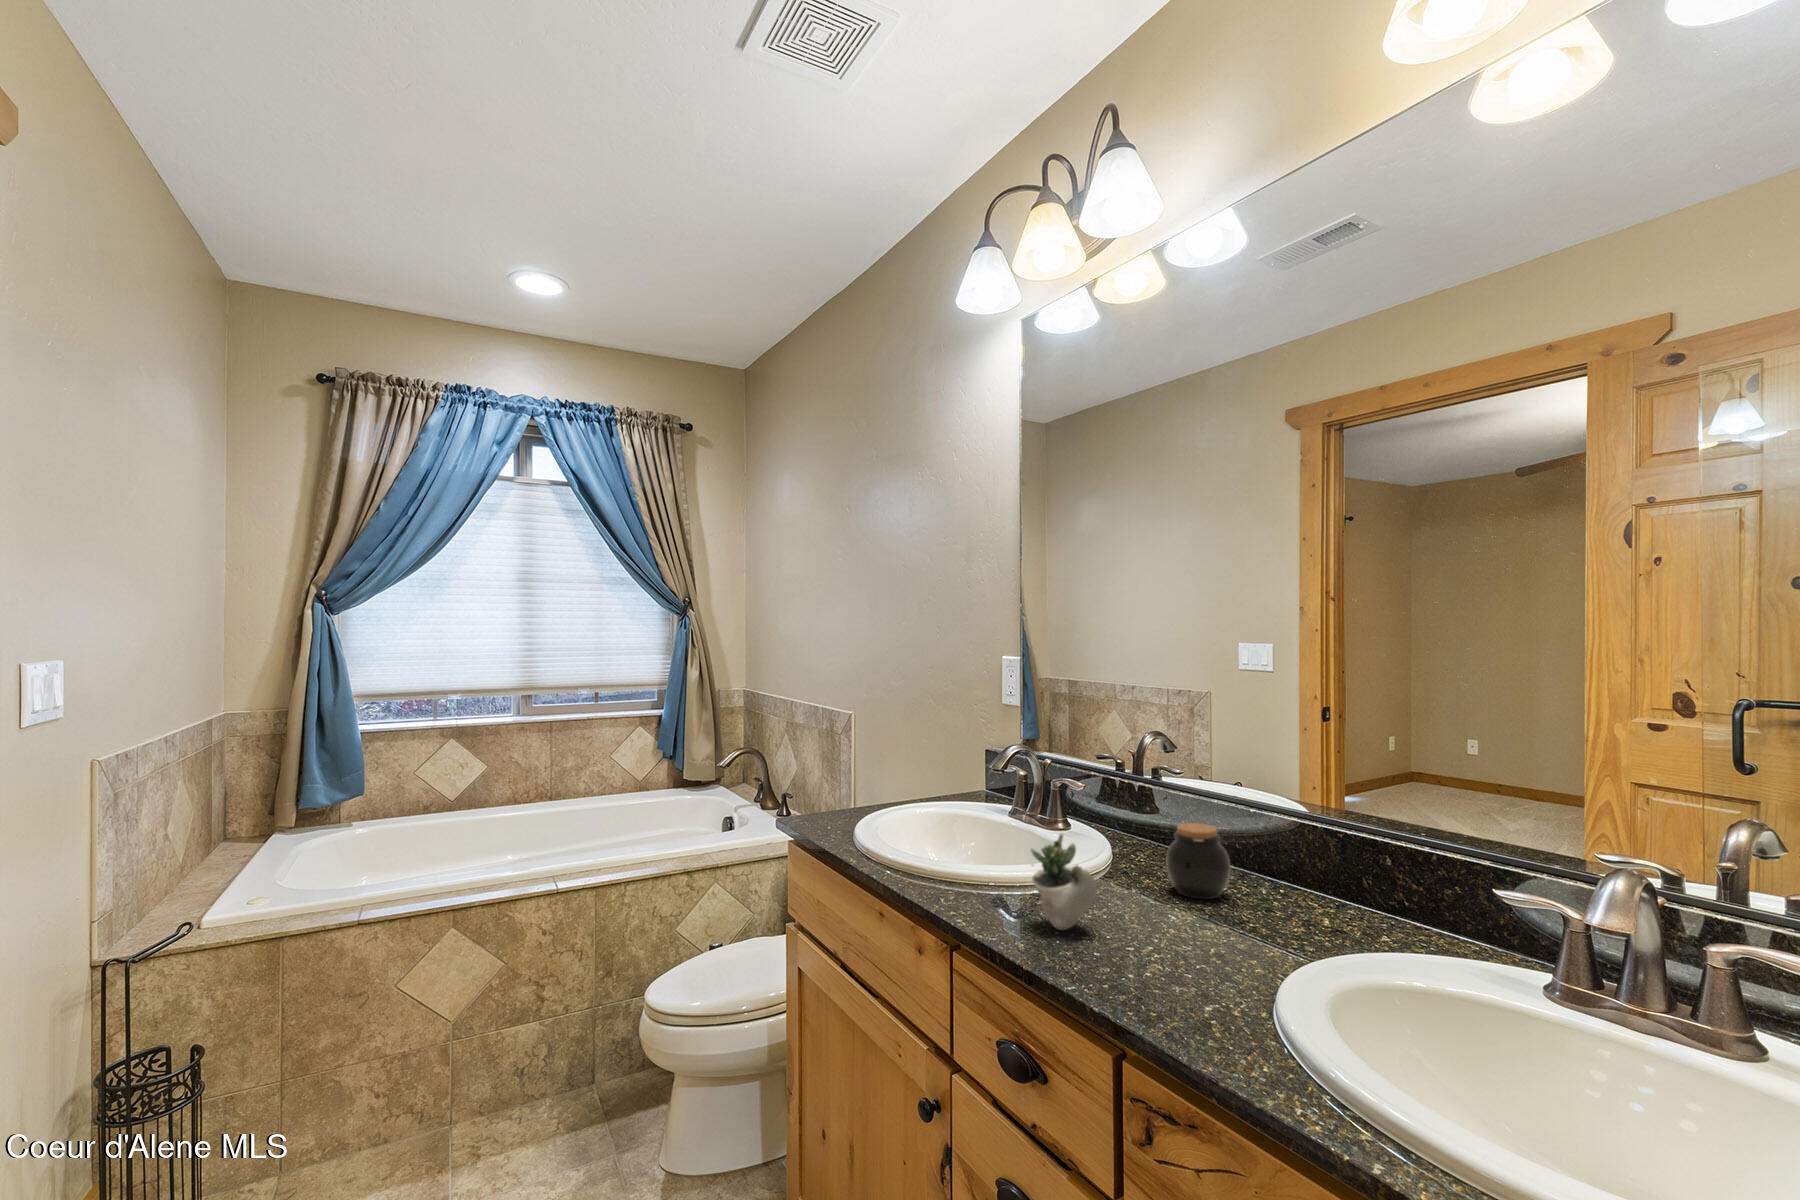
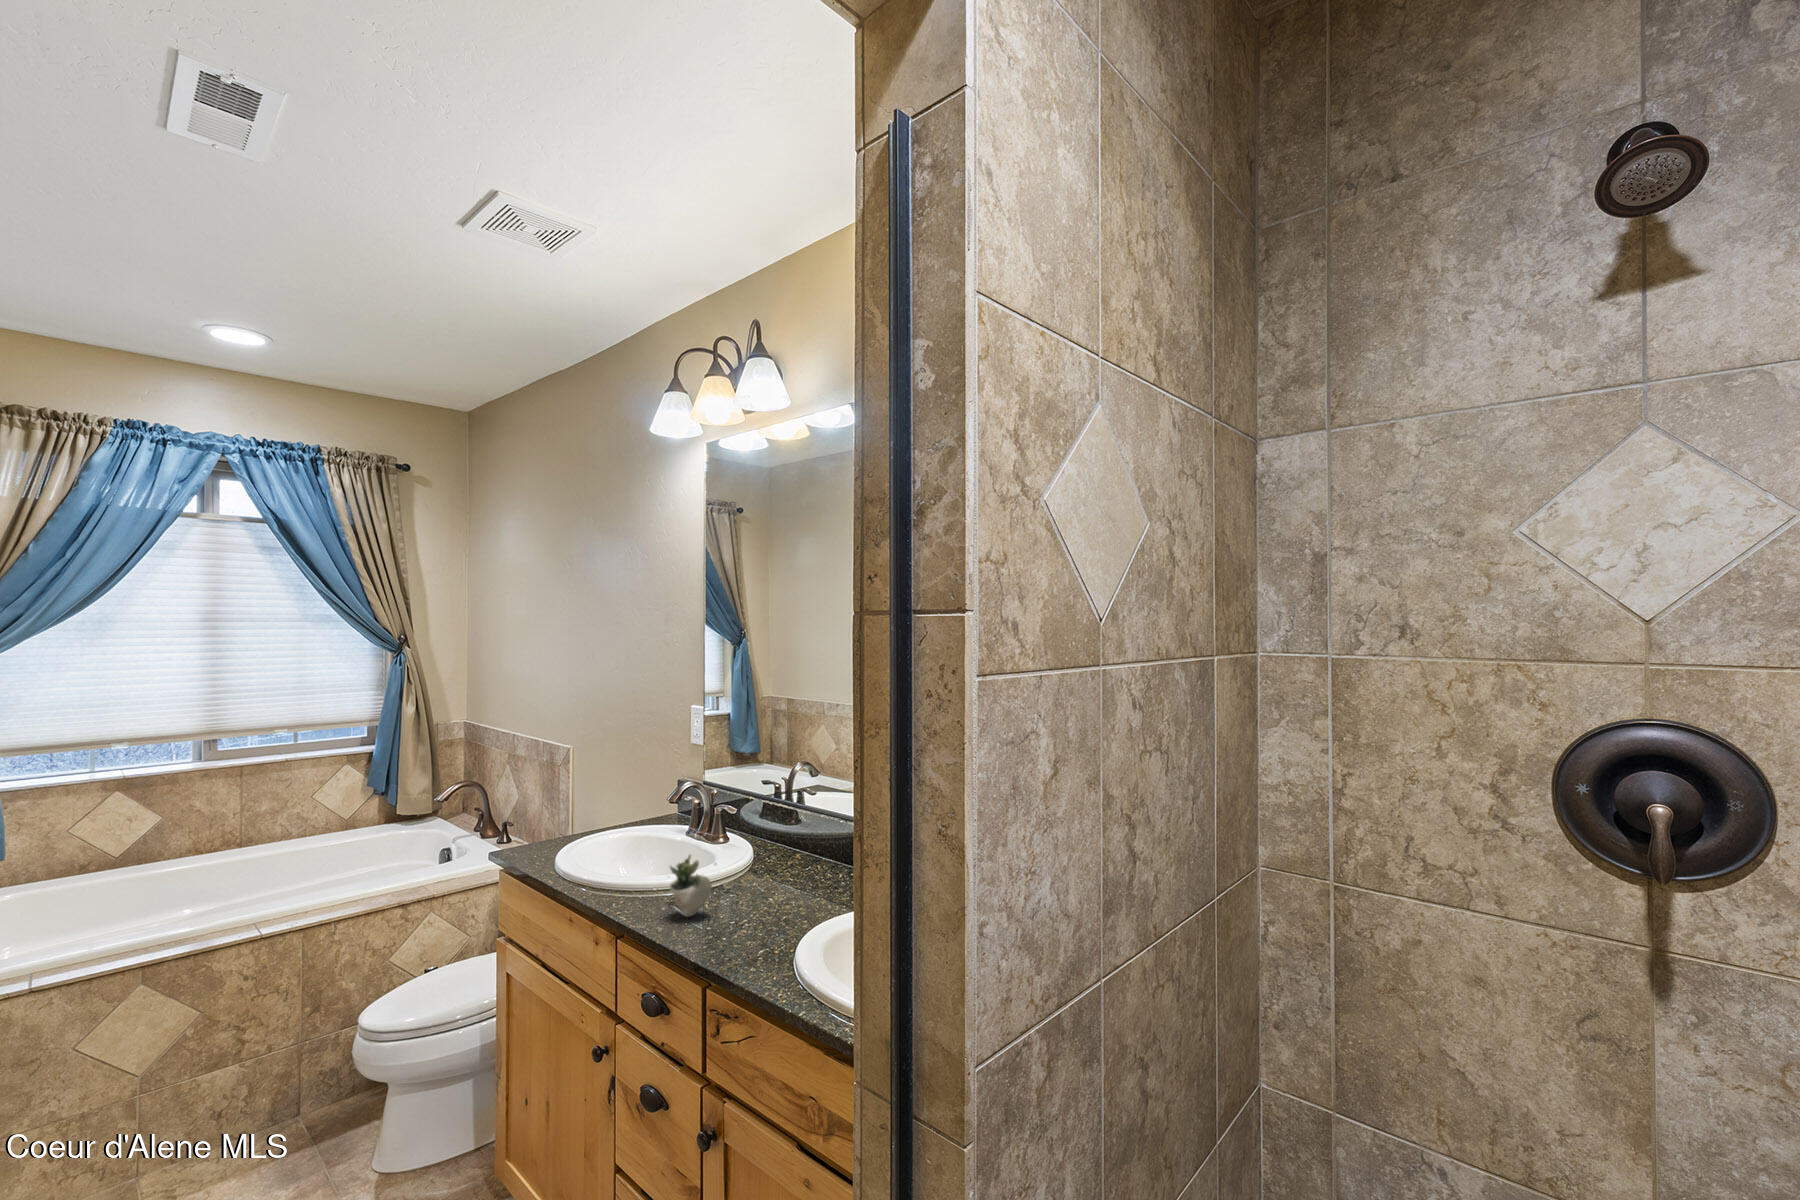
jar: present [1166,823,1230,899] -> none [775,836,815,886]

